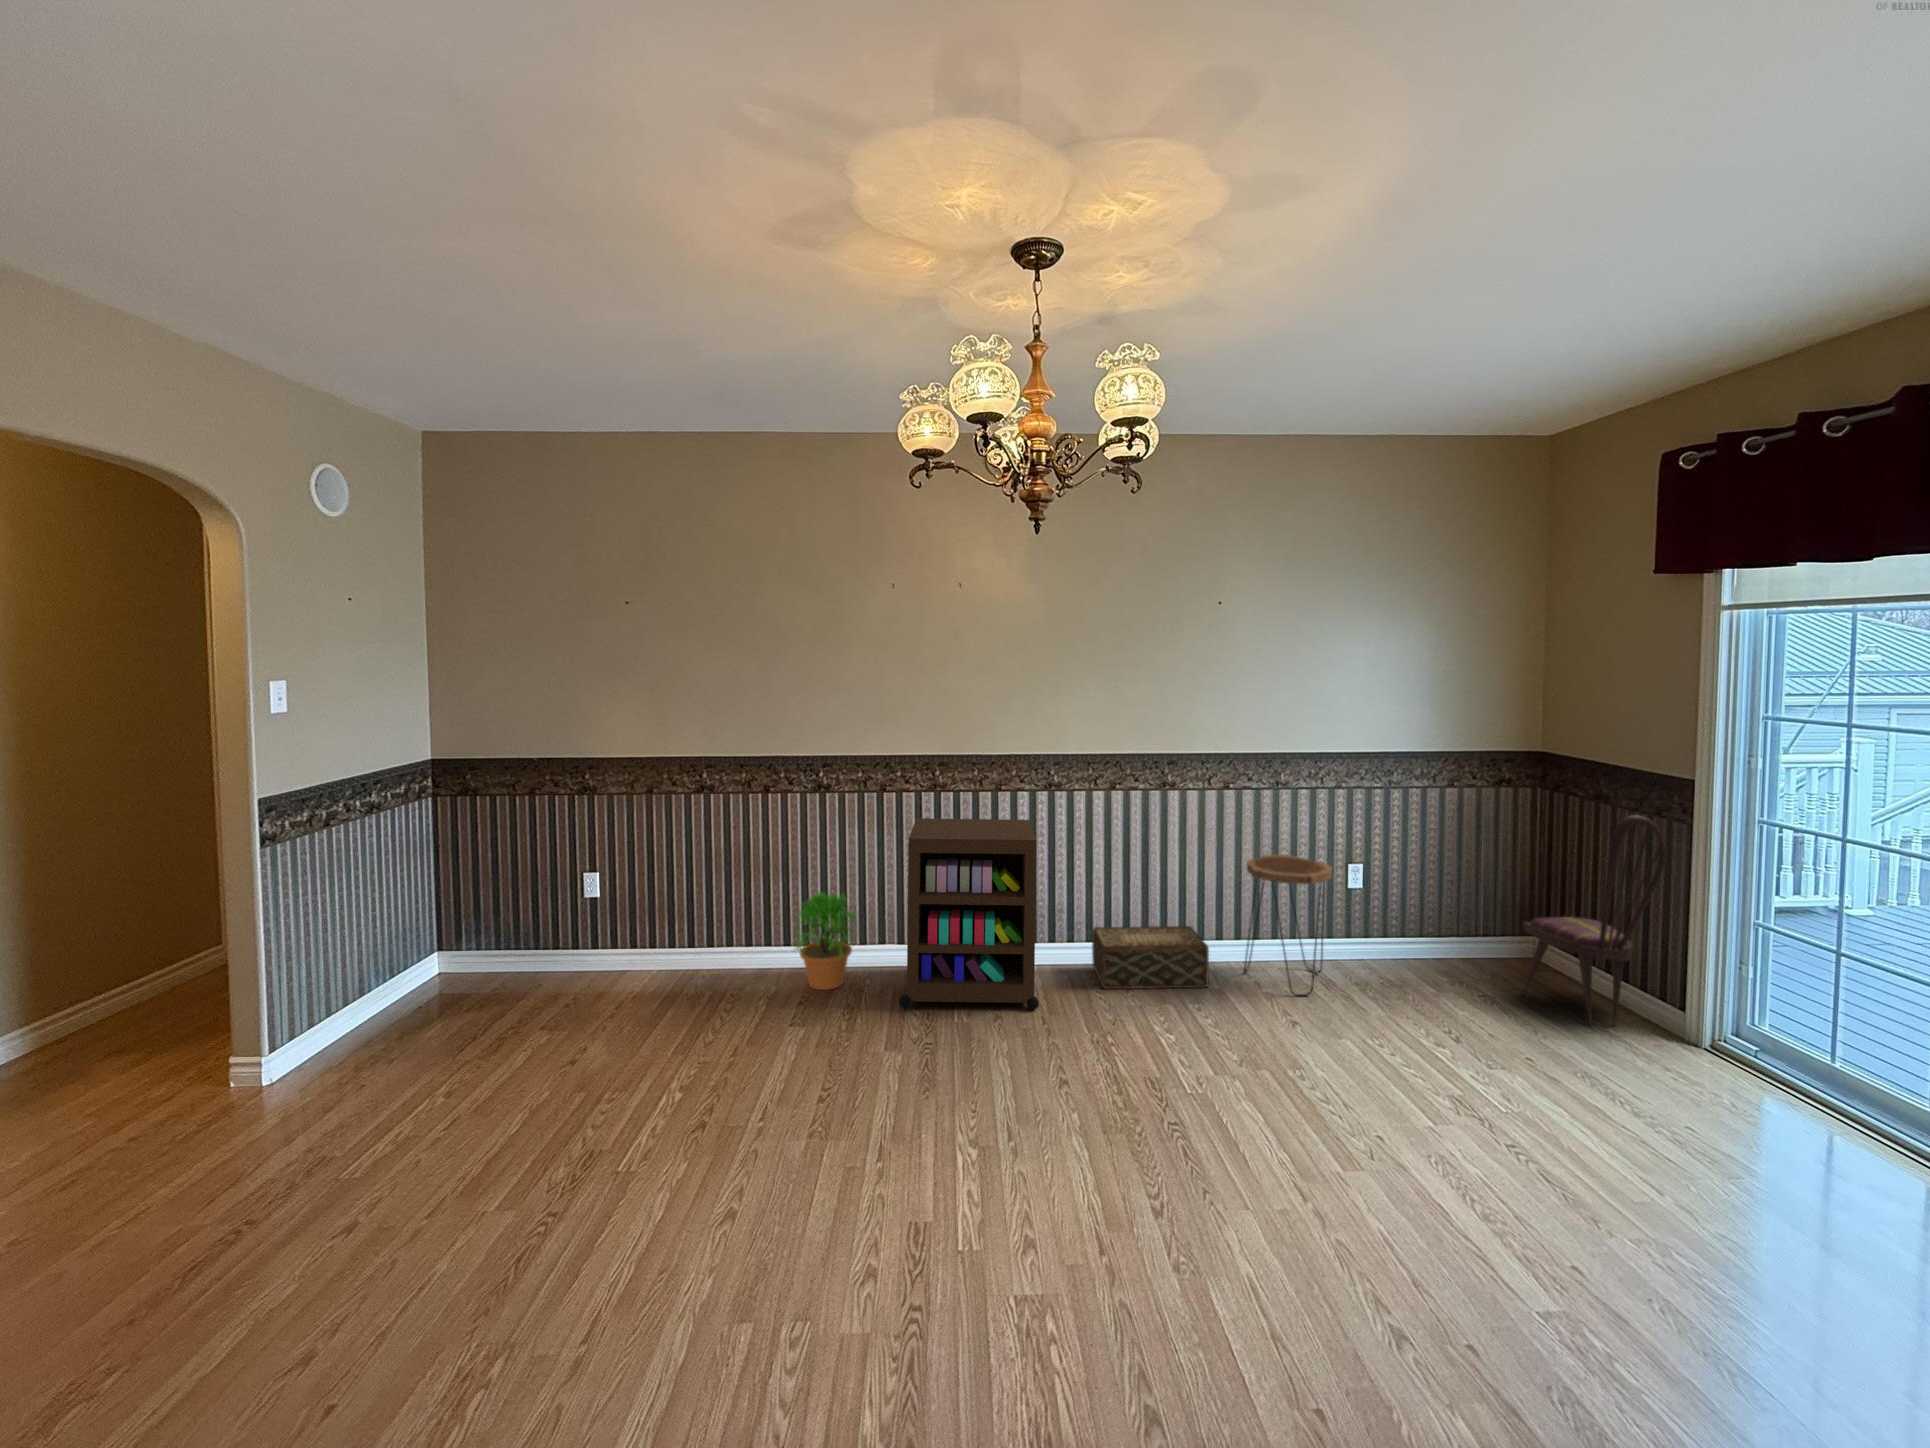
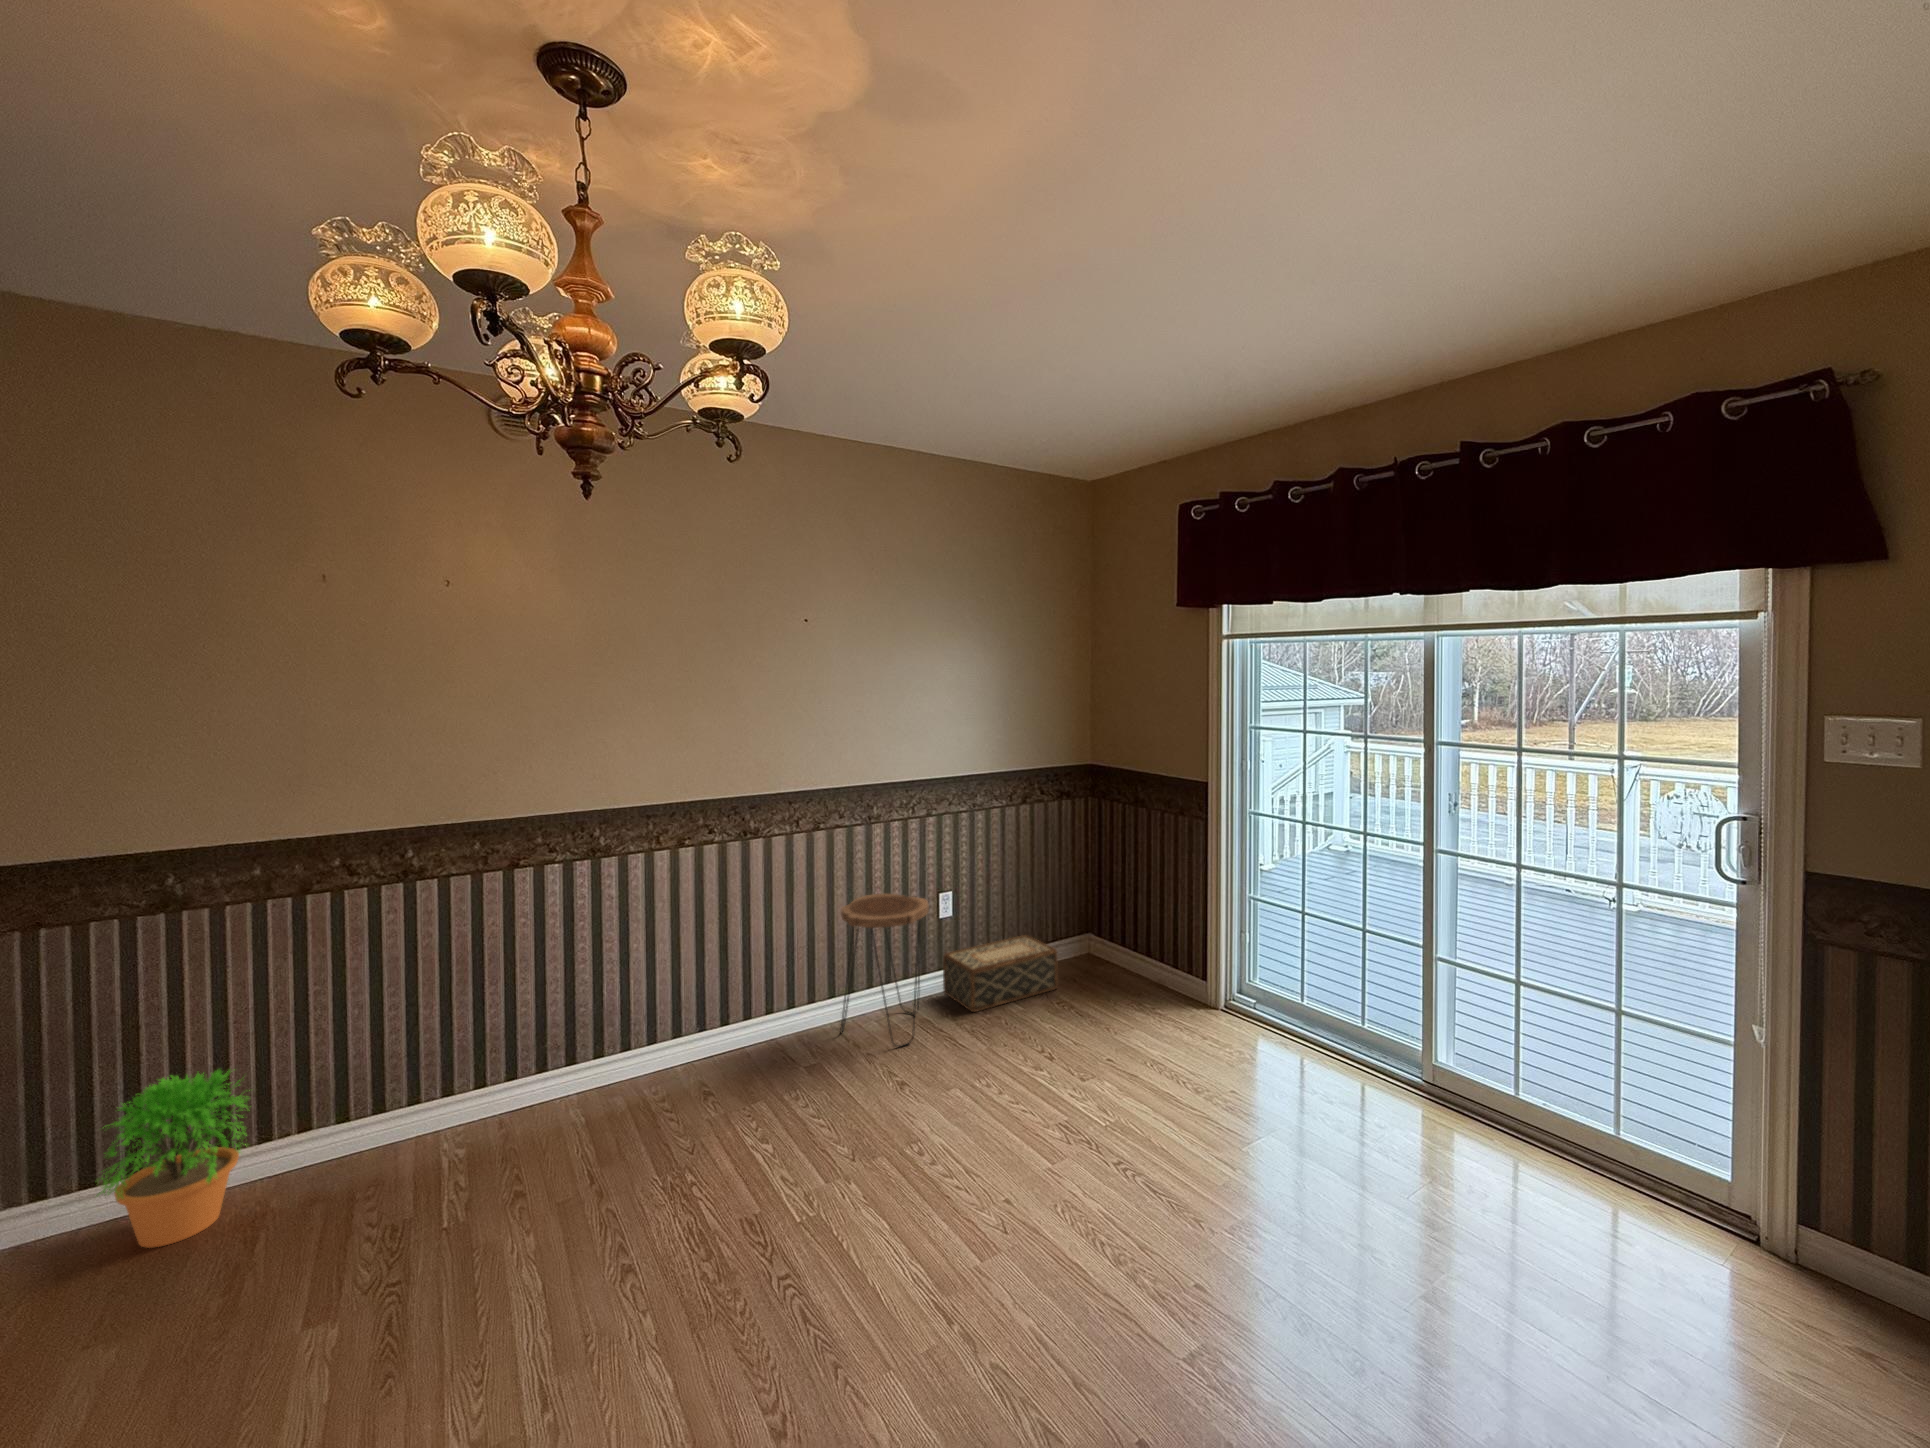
dining chair: present [1522,815,1667,1026] -> none [1087,817,1190,1010]
storage cabinet: present [899,818,1039,1010] -> none [335,900,583,1230]
woven basket: present [1092,926,1209,989] -> present [943,935,1058,1012]

